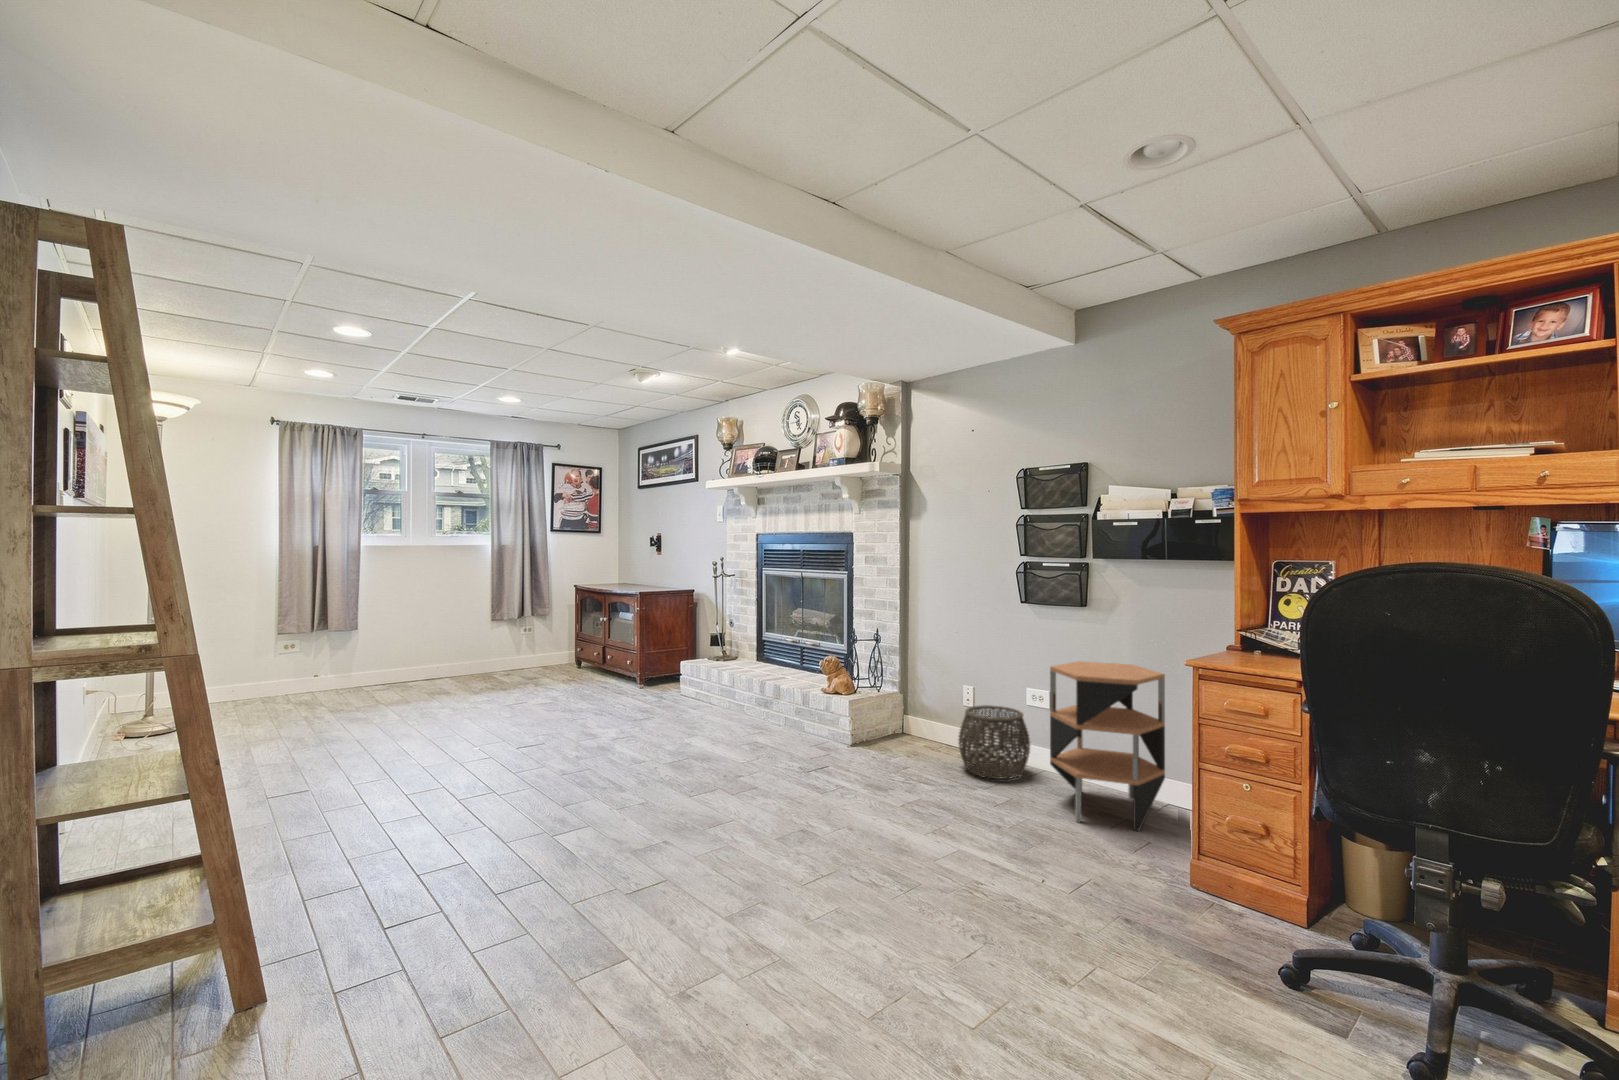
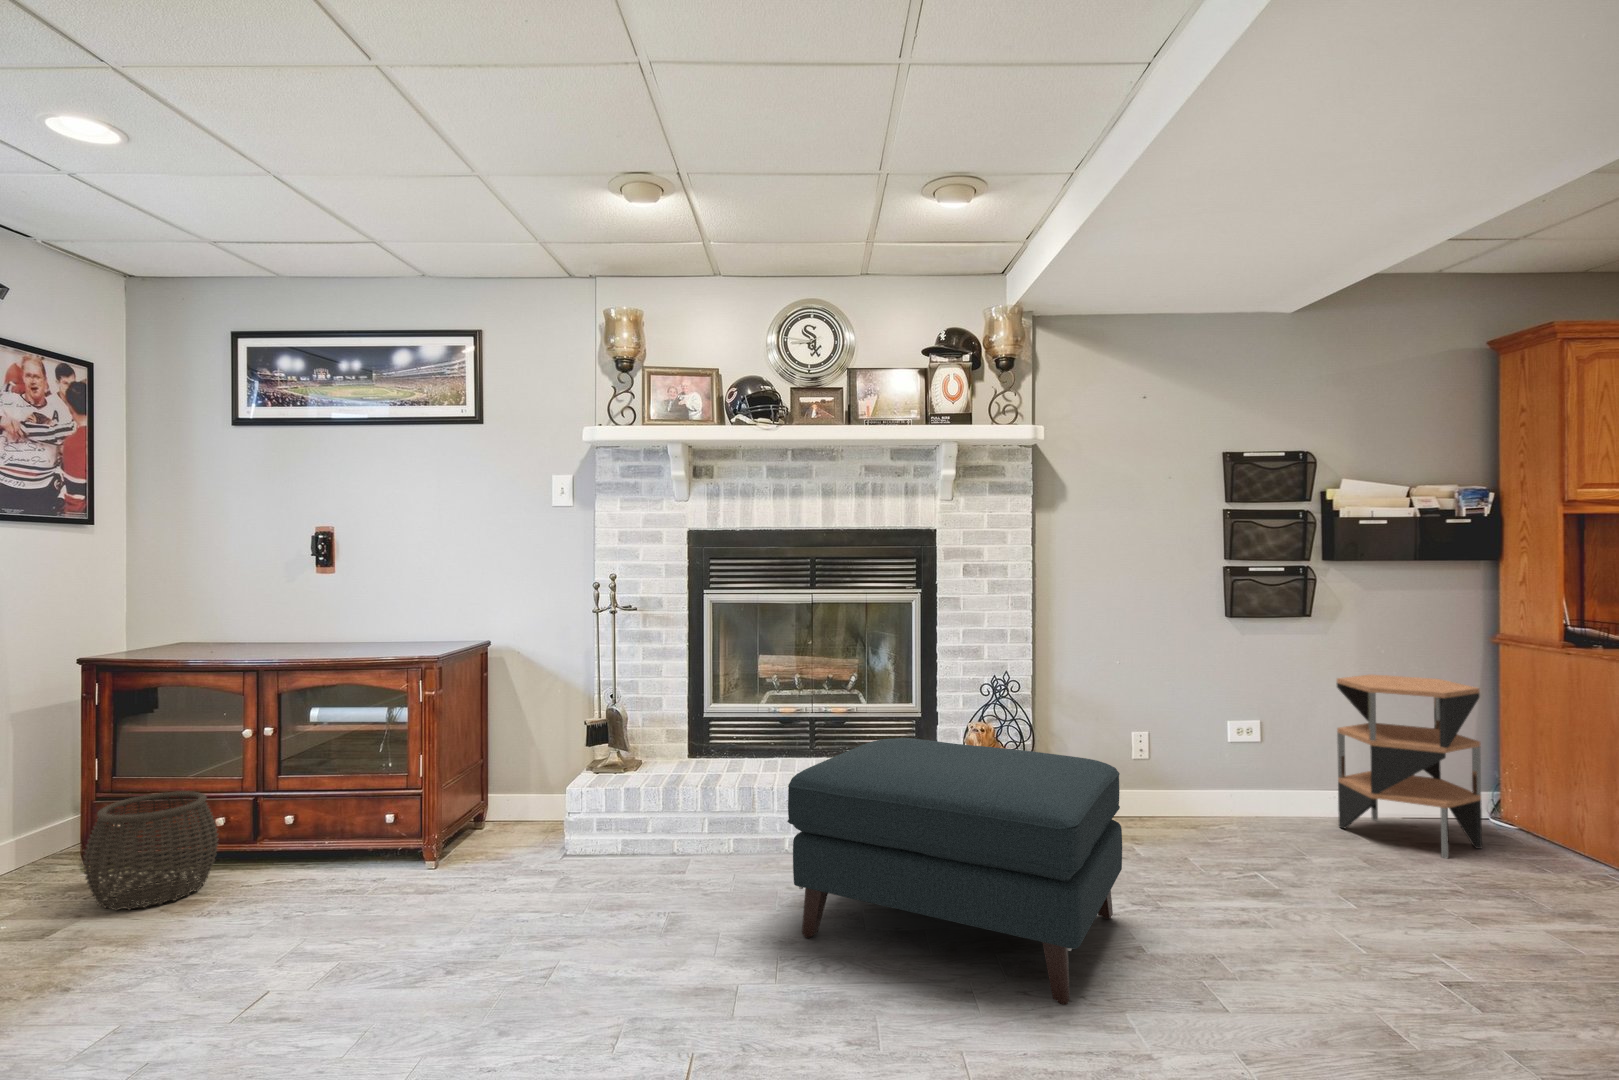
ottoman: none [651,650,775,770] -> present [787,738,1122,1005]
woven basket: present [959,705,1030,779] -> present [83,791,218,910]

